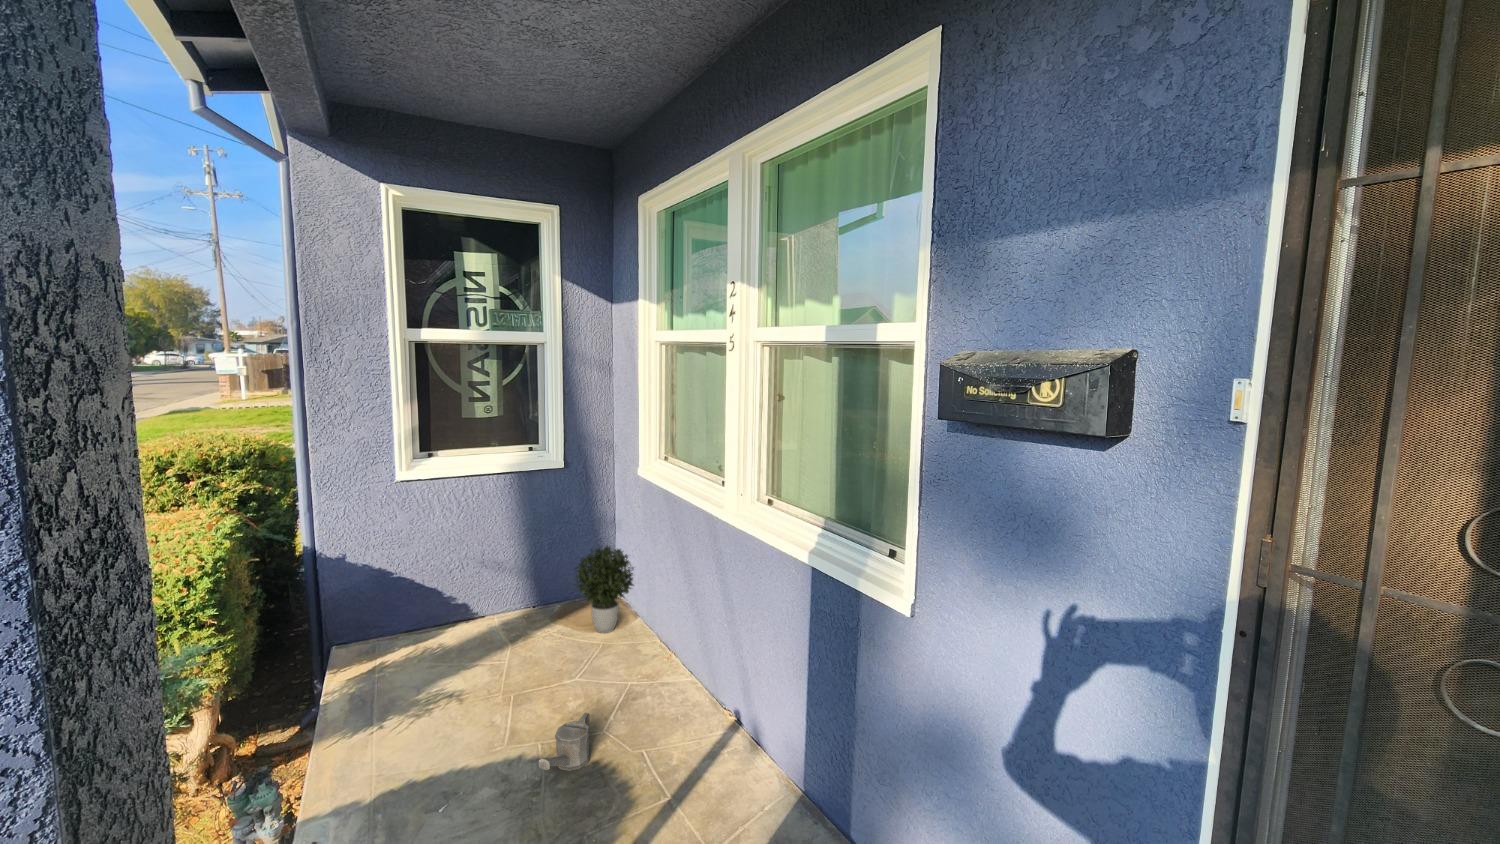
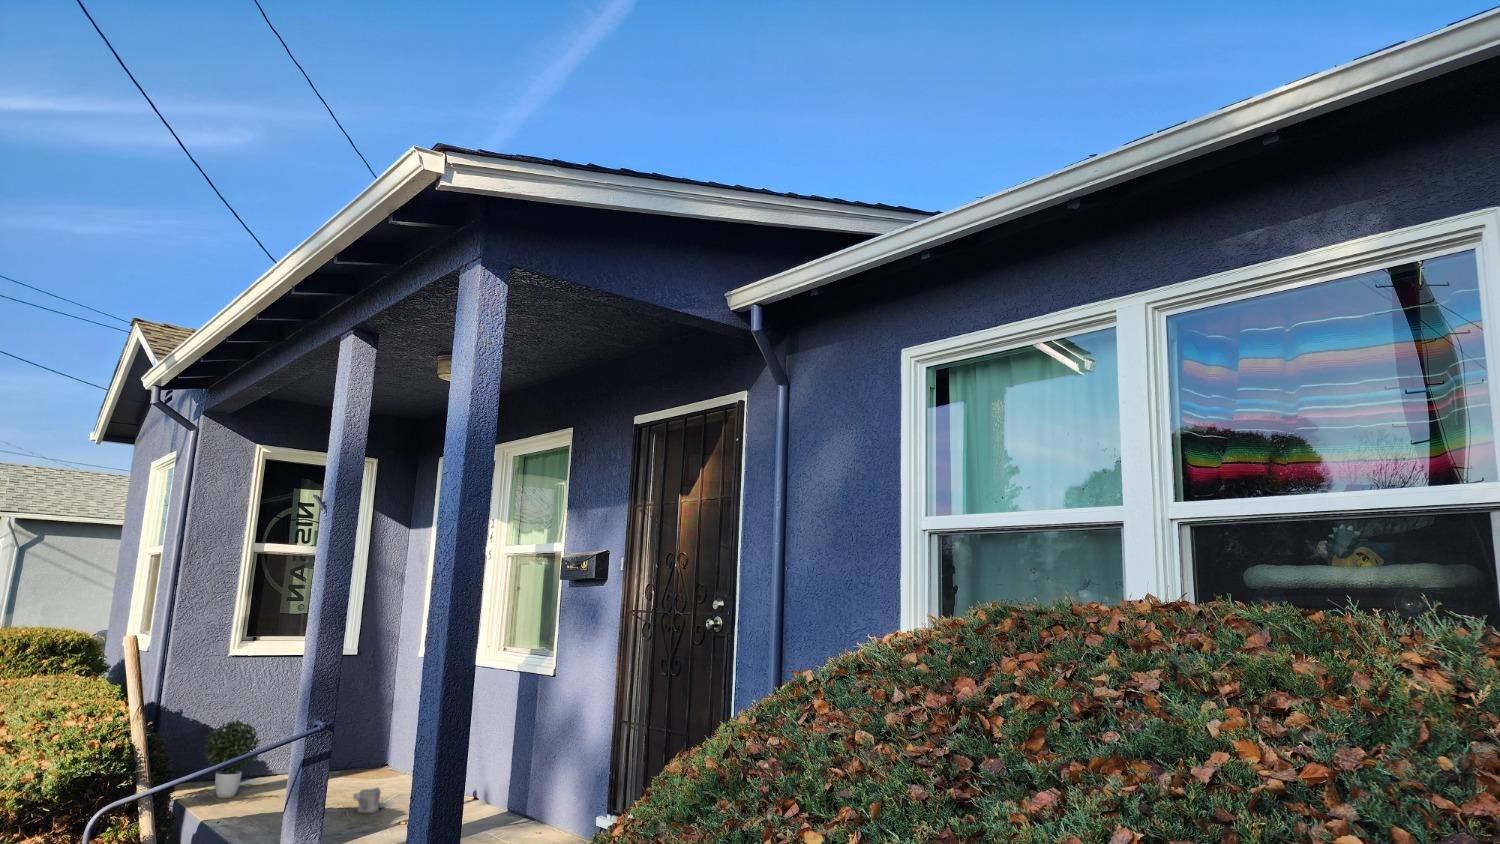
potted plant: present [575,546,634,633] -> present [203,720,260,798]

